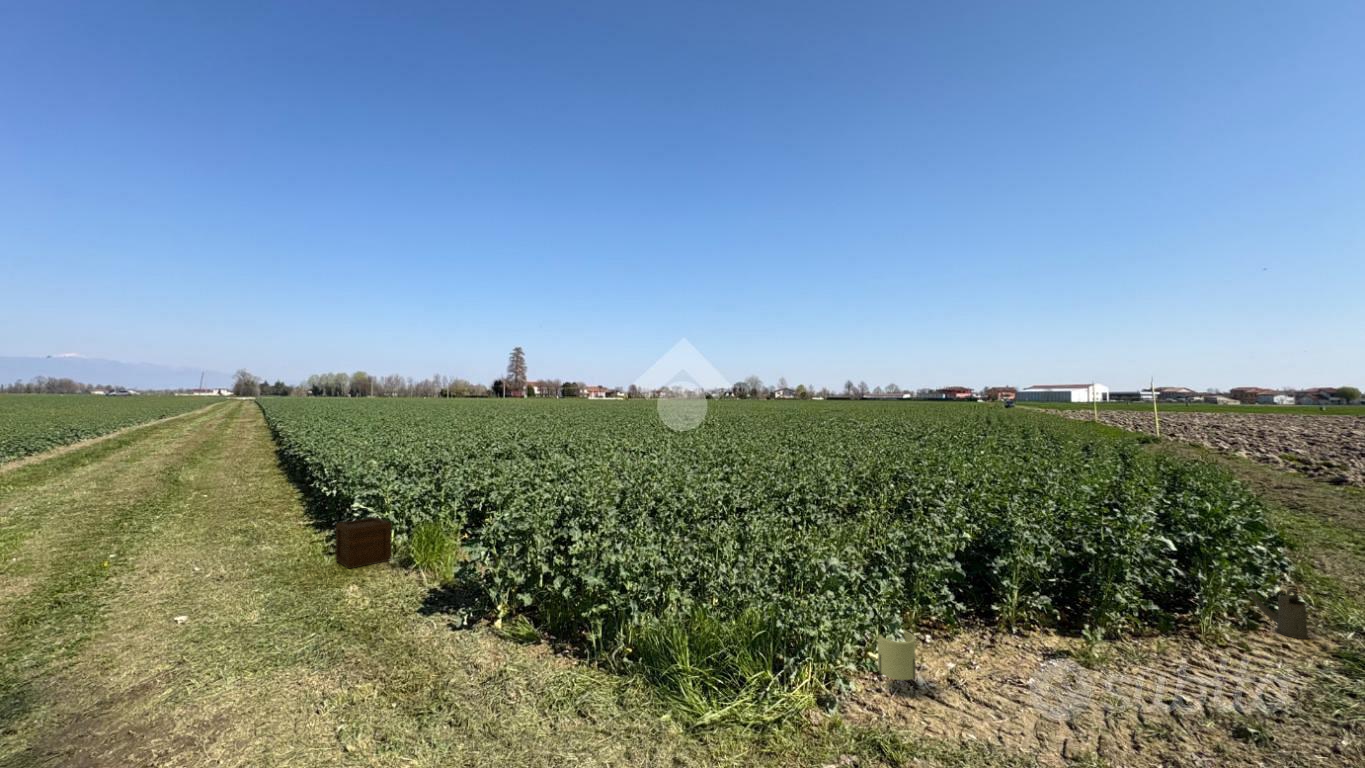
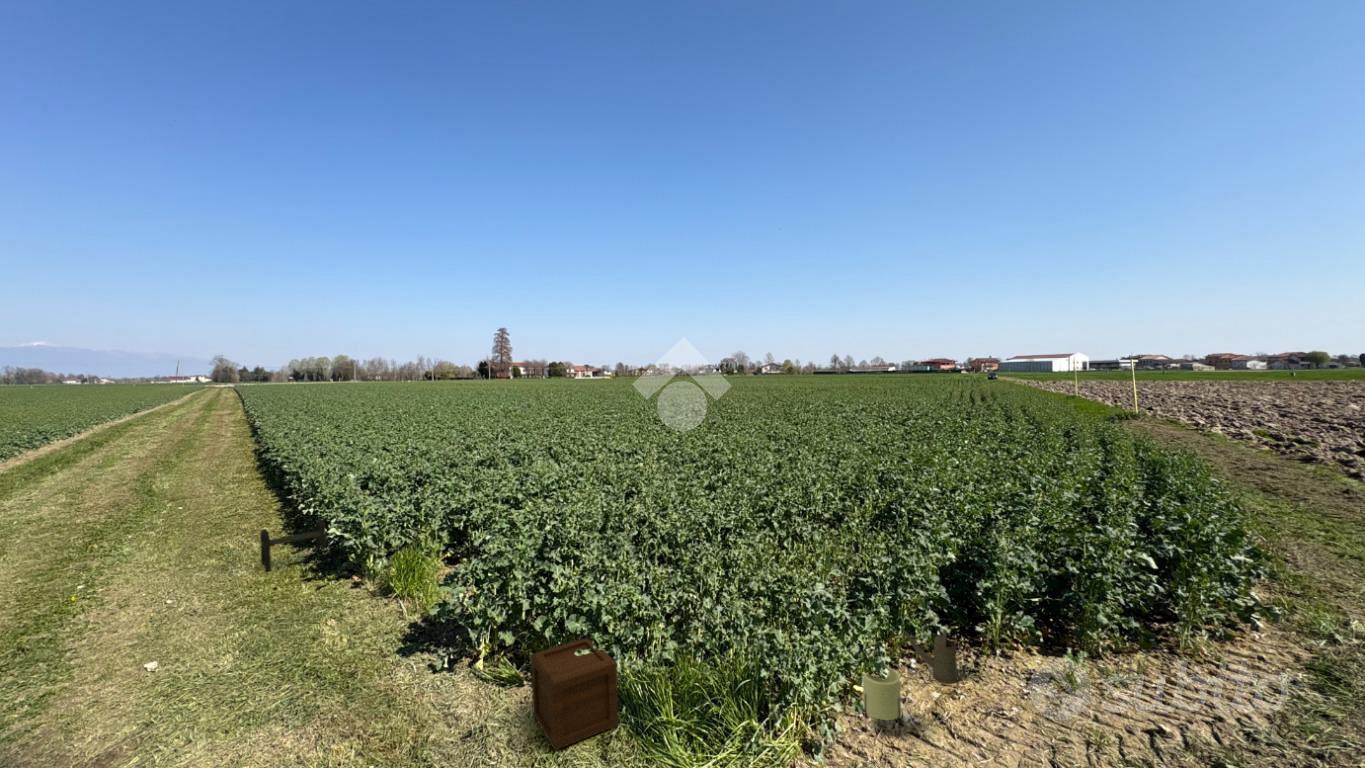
bench: none [286,499,350,545] -> present [260,520,327,571]
wooden crate: present [335,517,392,569] -> present [531,639,618,750]
watering can: present [1248,589,1319,639] -> present [903,629,966,683]

